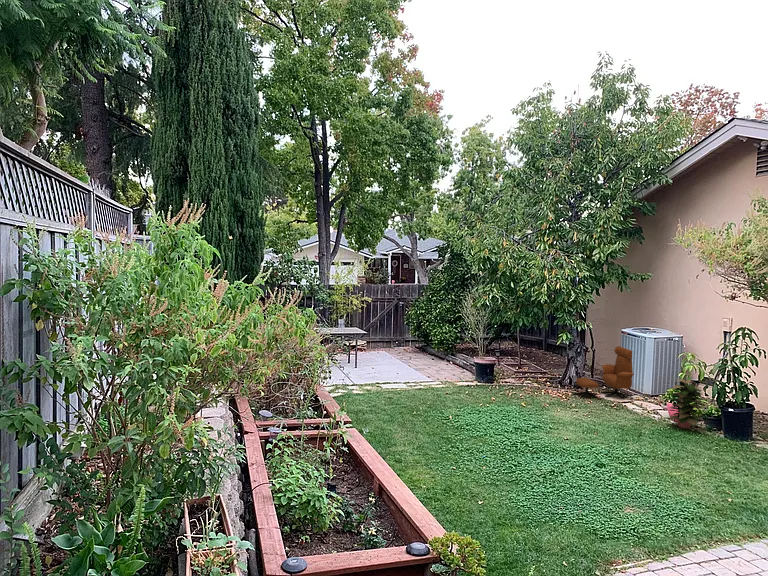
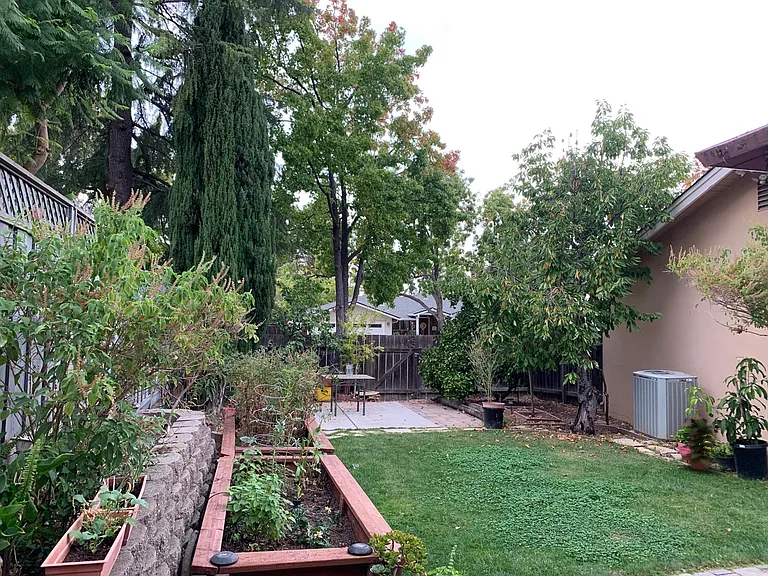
lounge chair: present [573,346,634,399] -> none [583,388,647,444]

